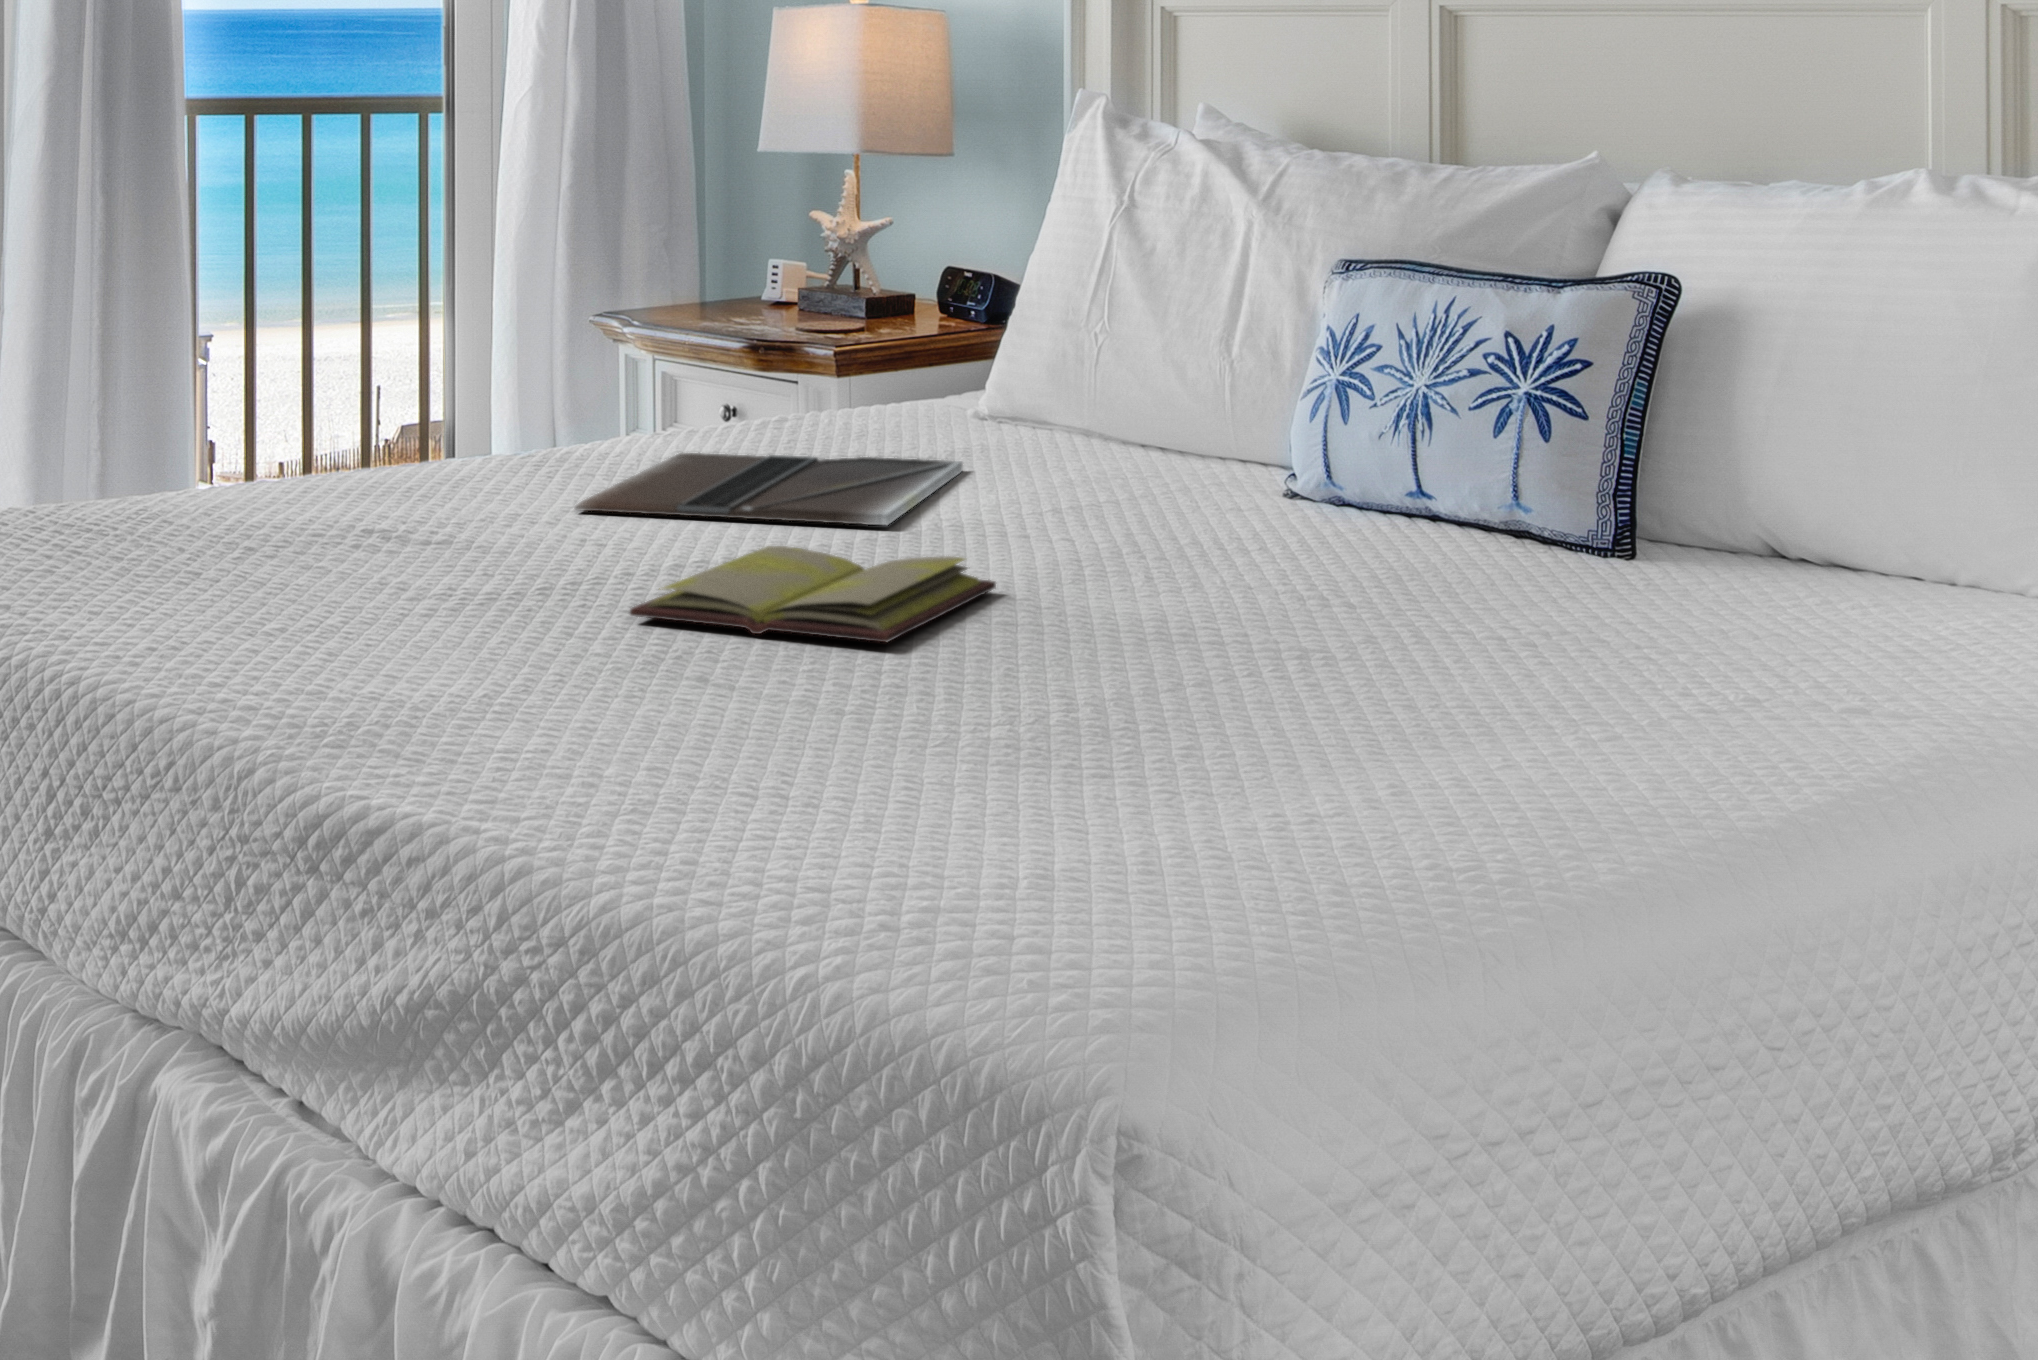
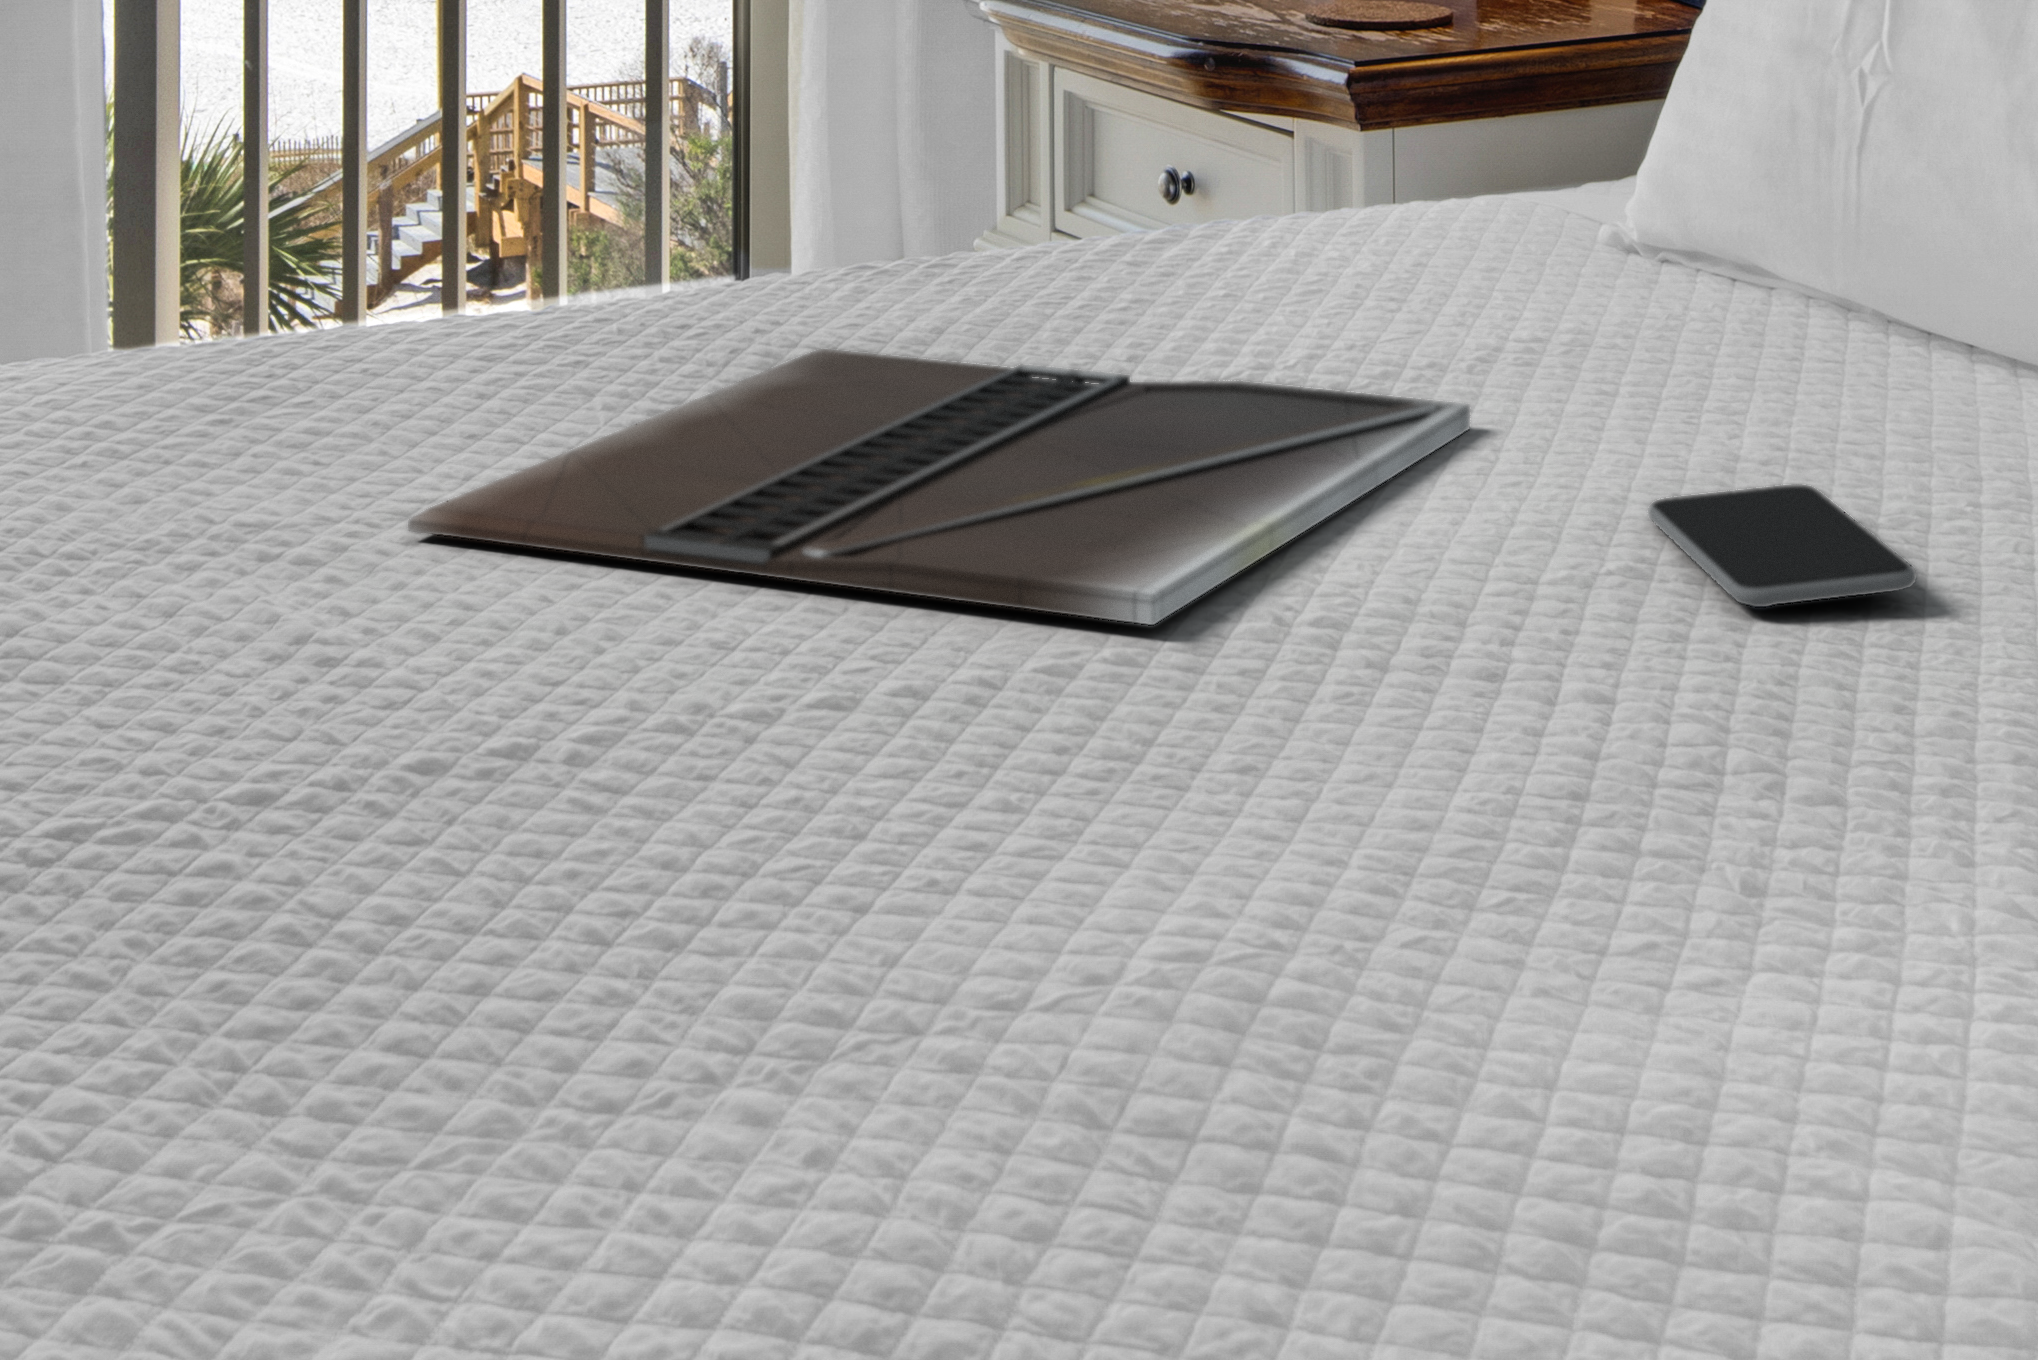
smartphone: none [1050,480,1161,515] -> present [1648,485,1916,607]
diary: present [630,546,996,642] -> none [151,724,1305,1181]

